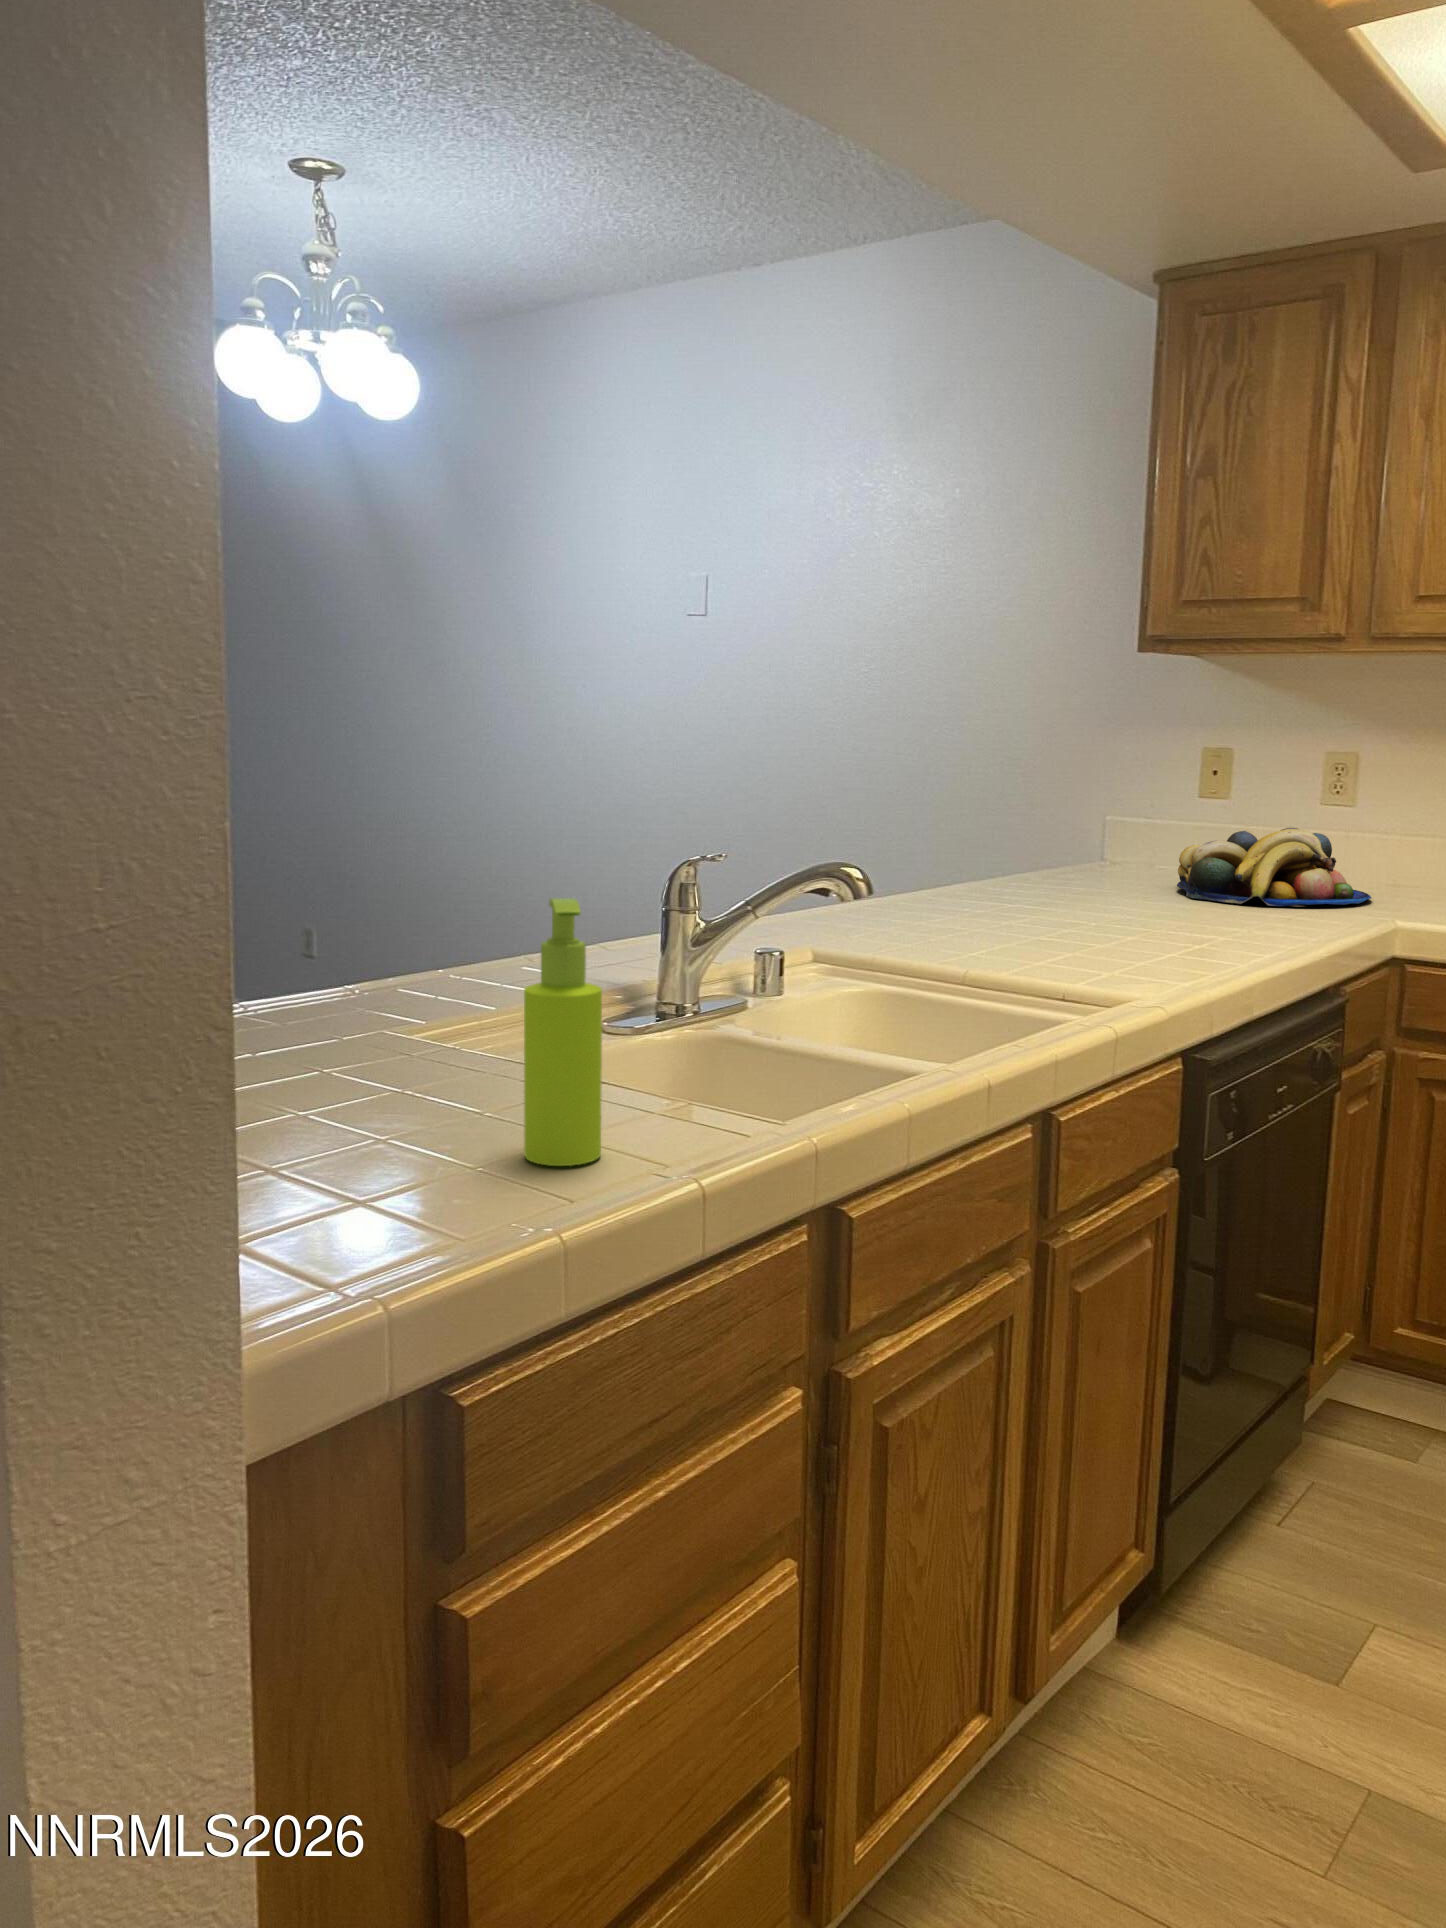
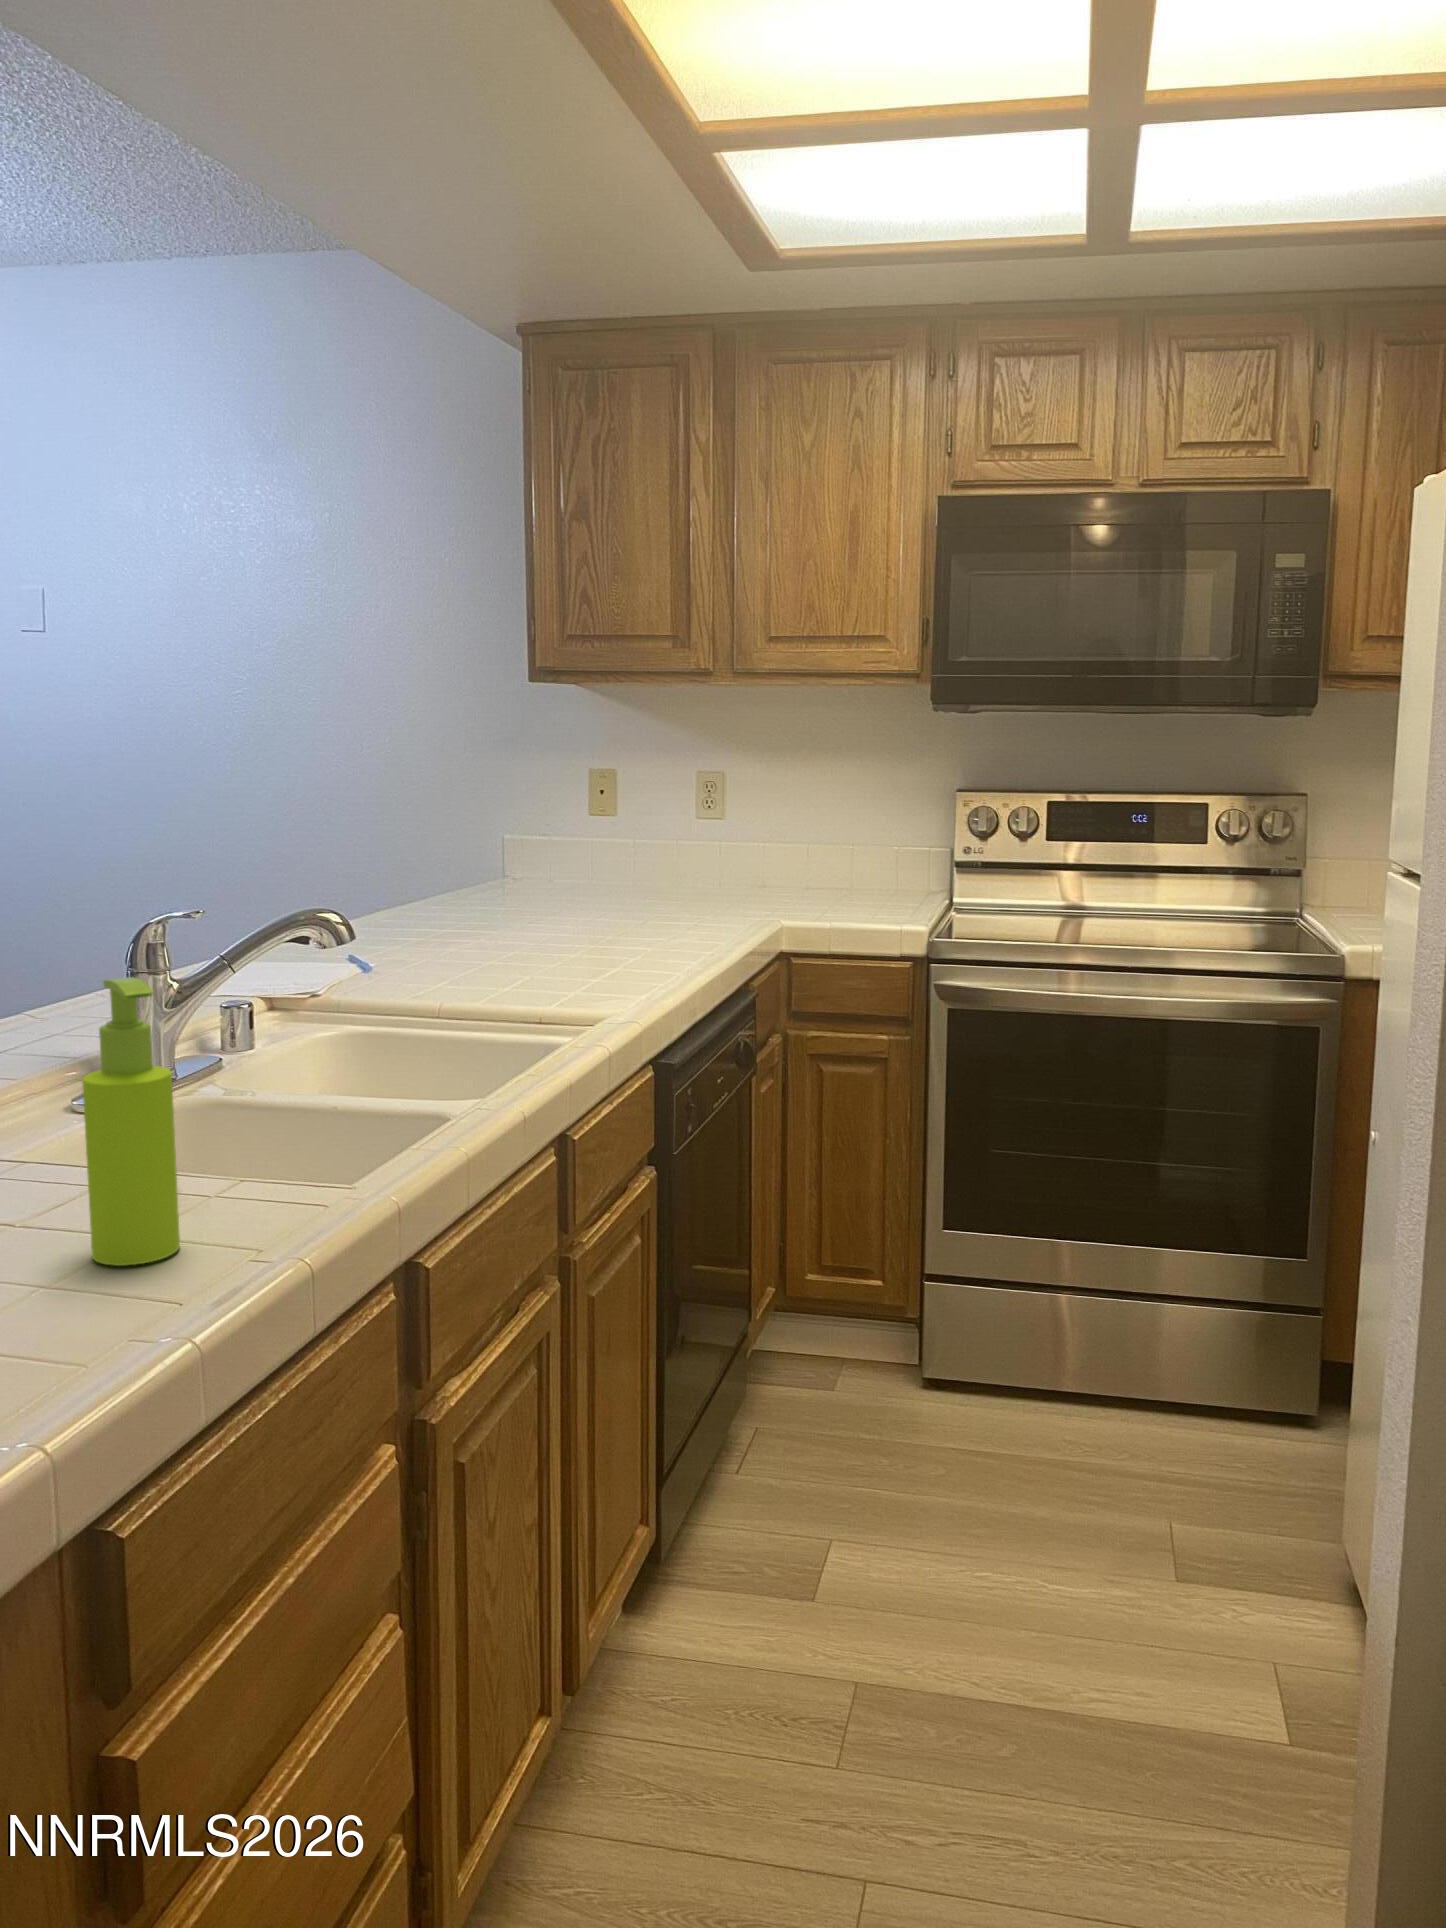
fruit bowl: present [1177,828,1371,906] -> none [582,844,752,916]

